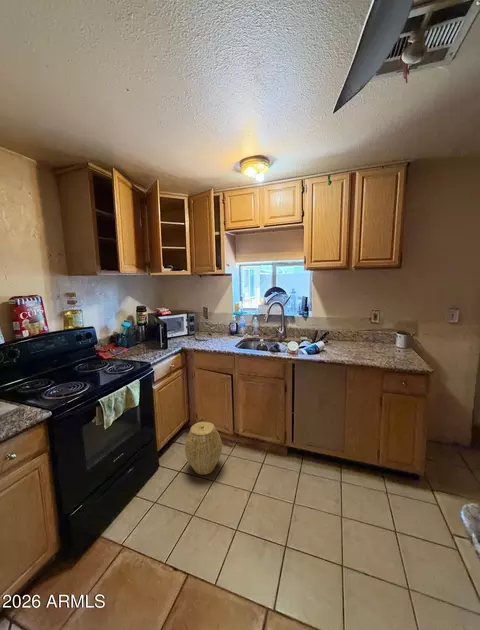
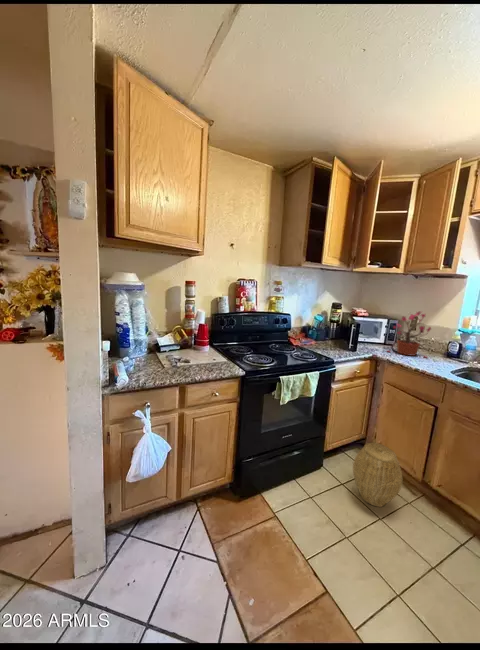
potted plant: none [191,304,220,342] -> present [394,311,431,357]

